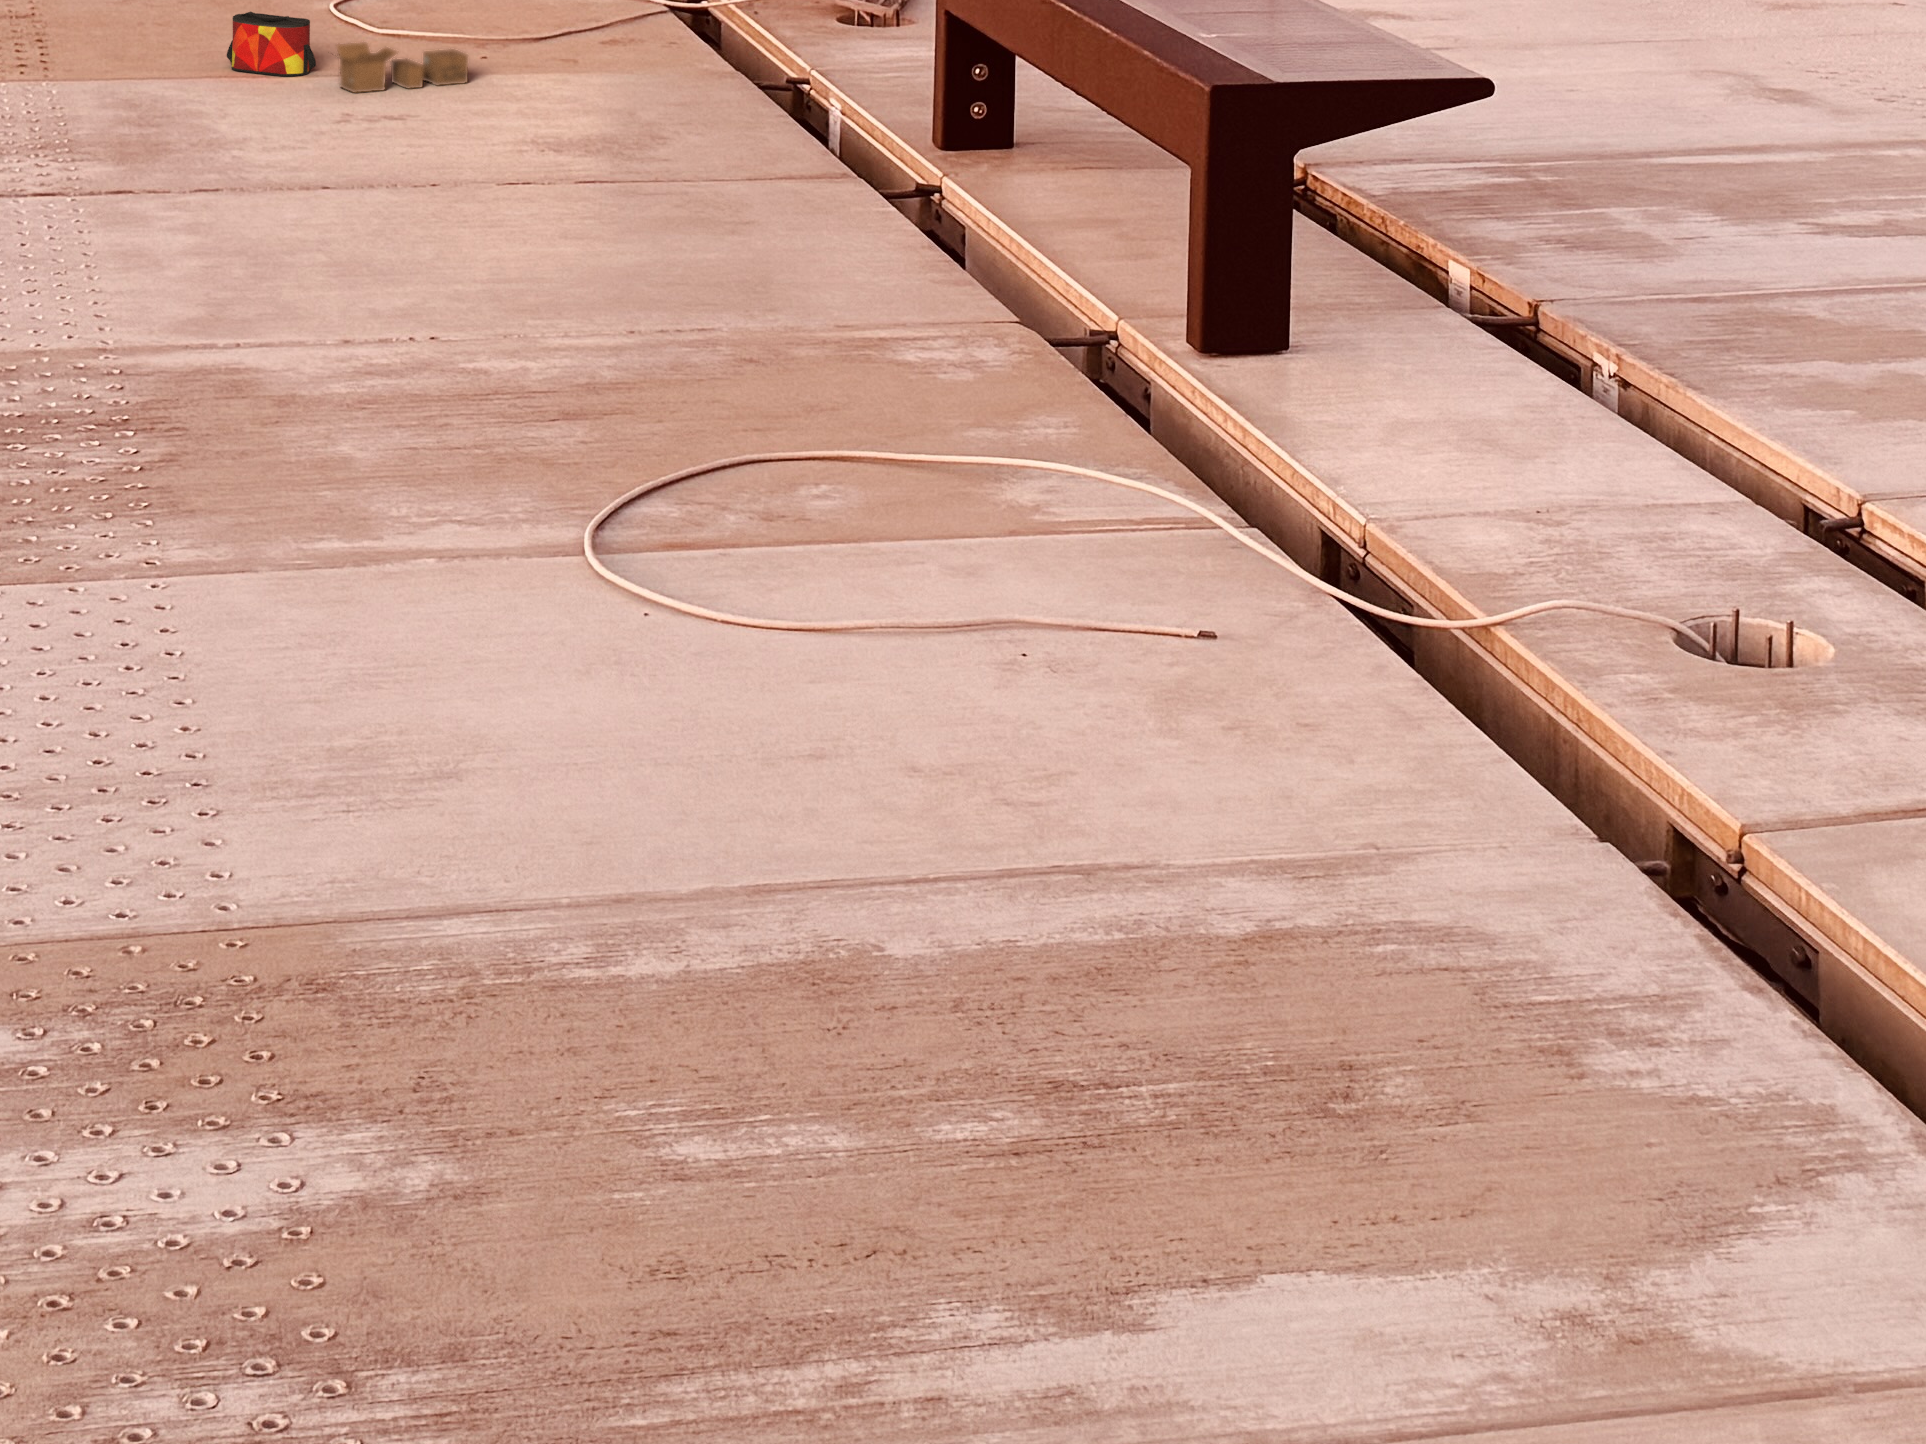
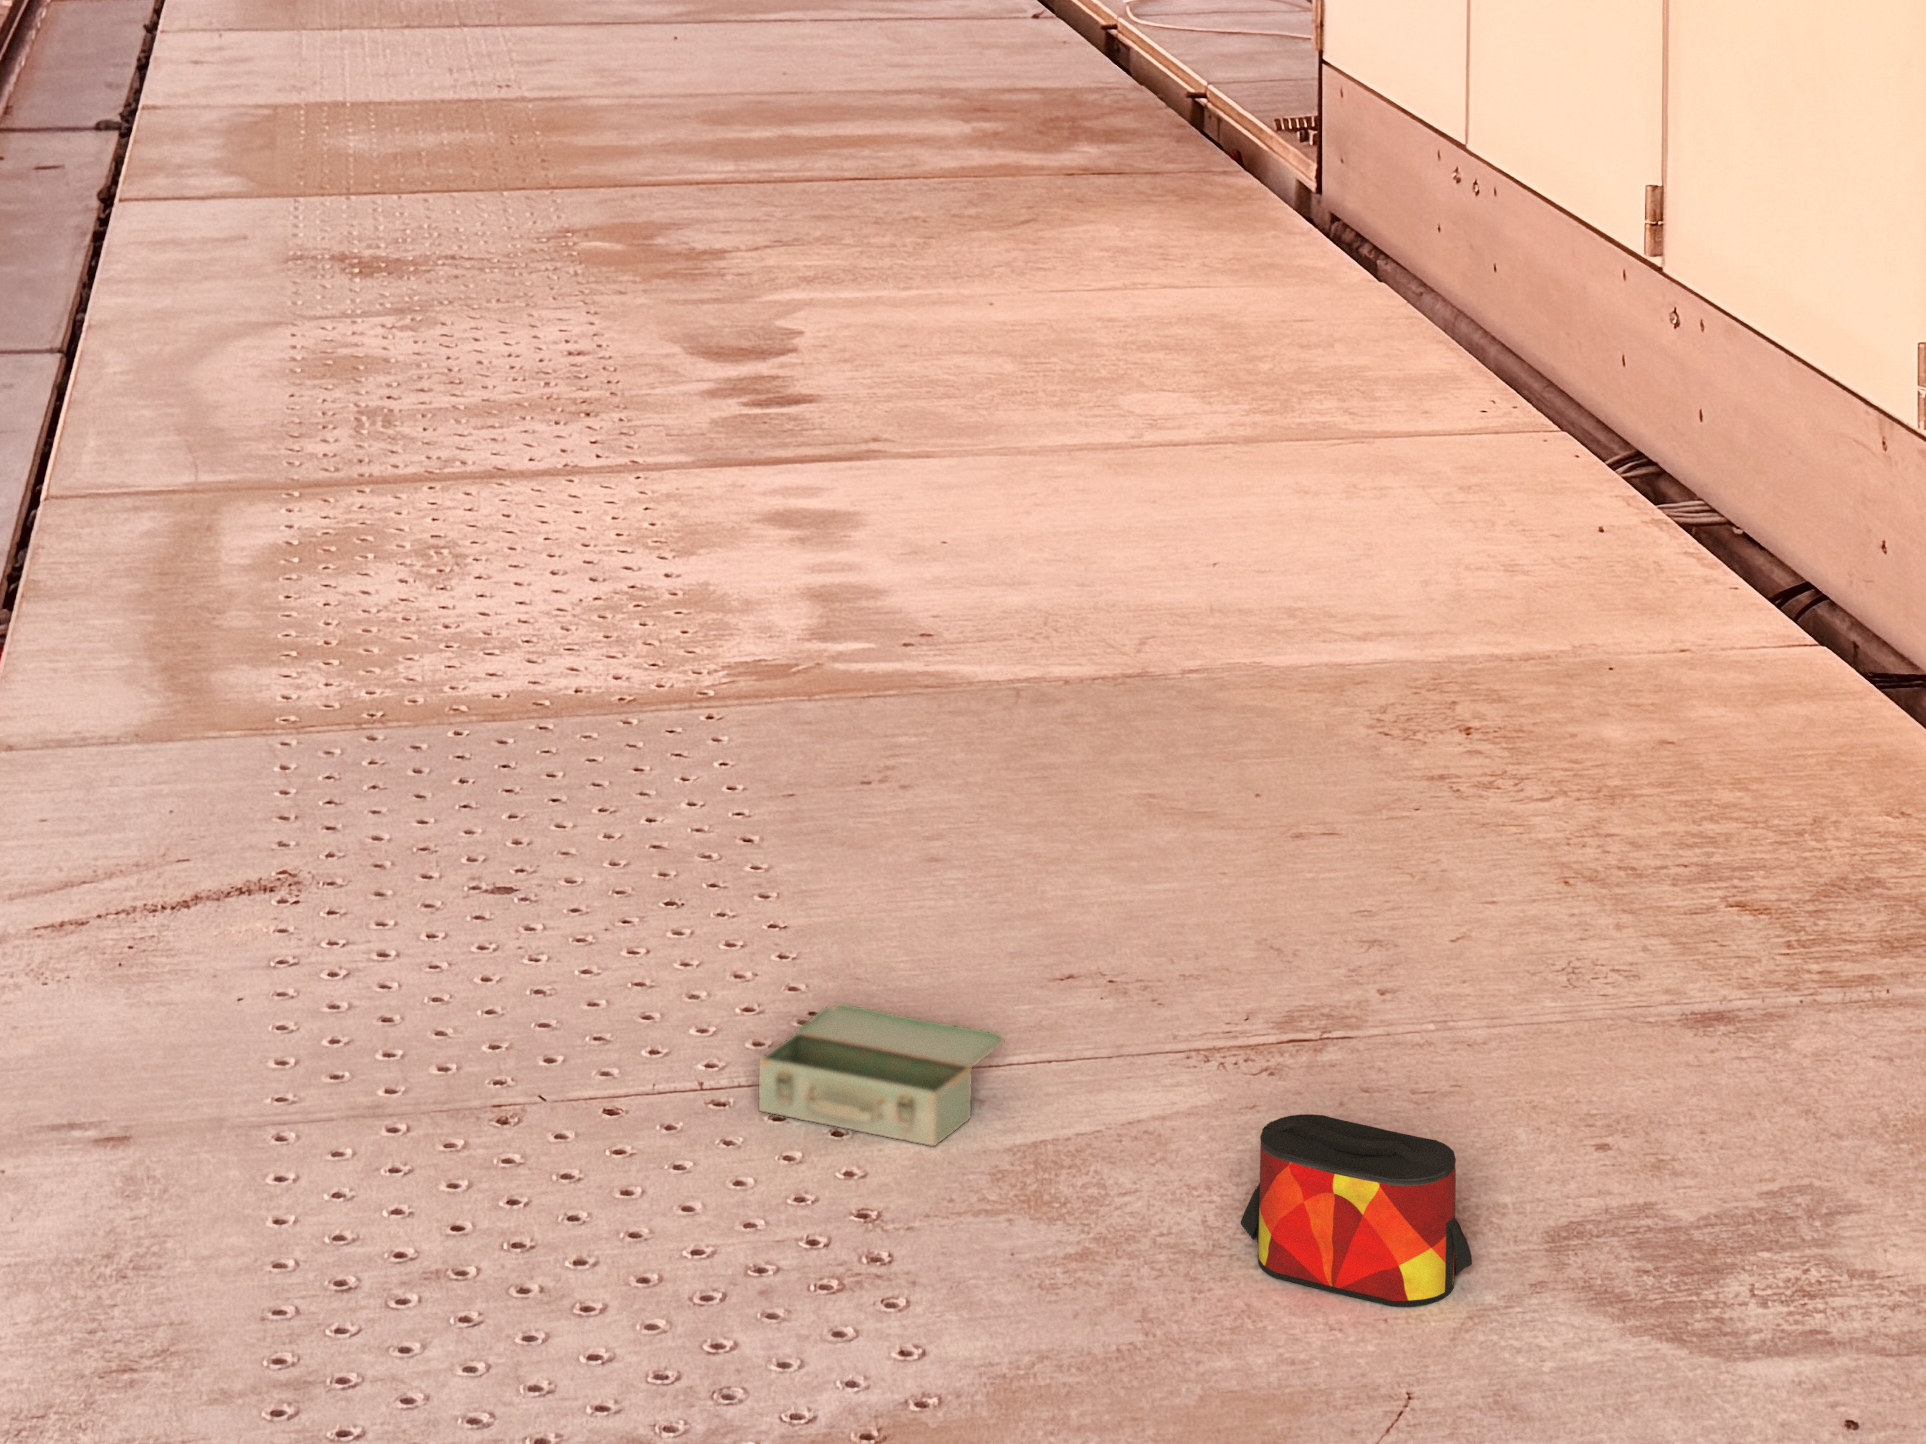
toolbox: none [36,6,145,47] -> present [759,1004,1004,1146]
cardboard box: present [337,43,468,93] -> none [1535,1230,1867,1408]

